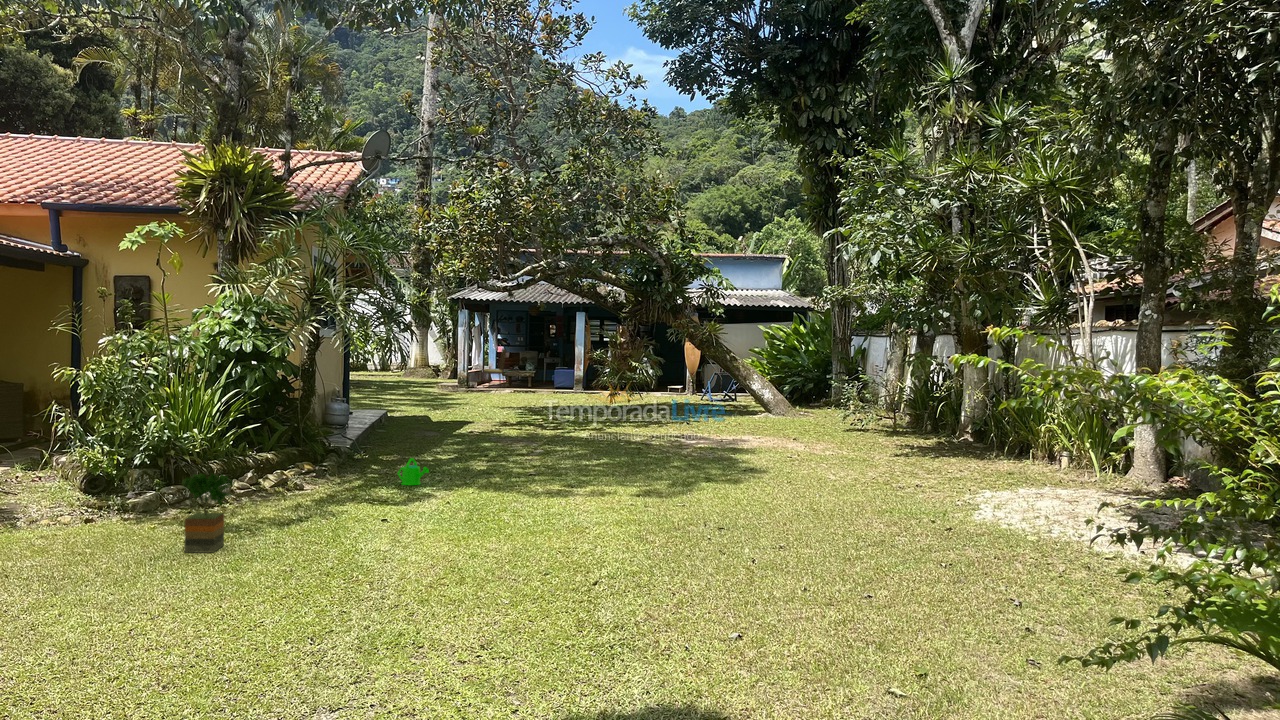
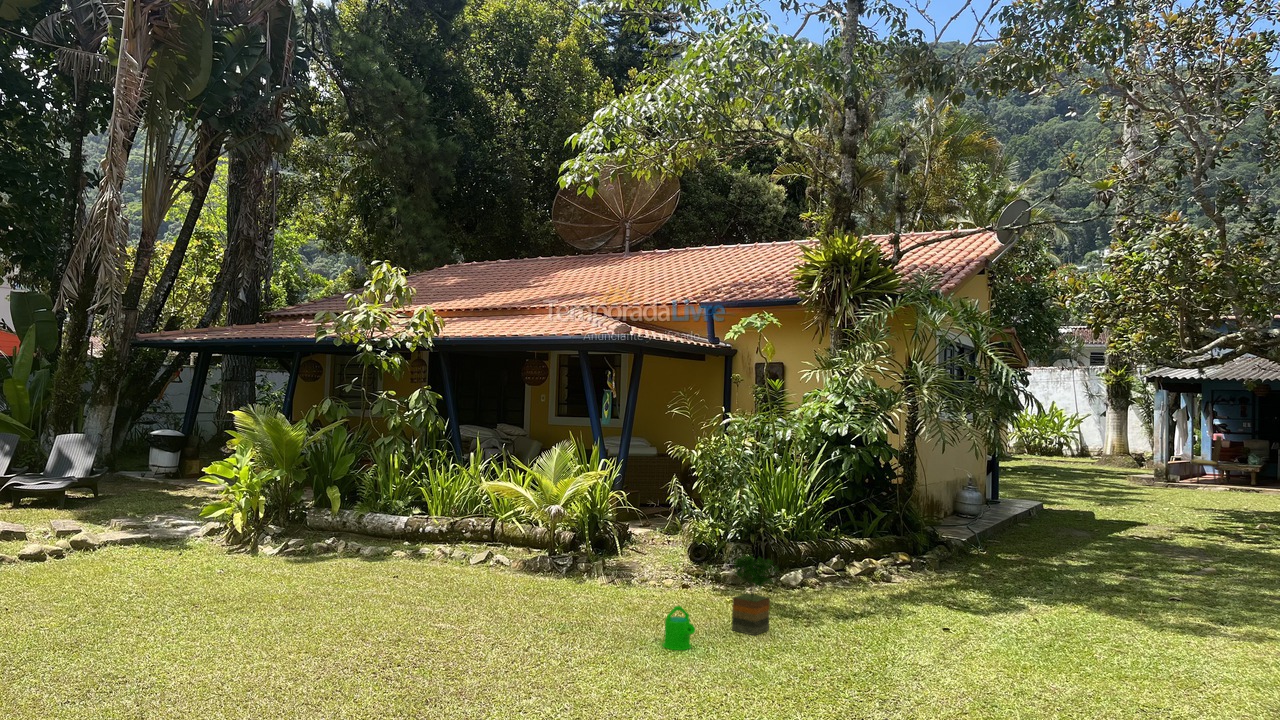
watering can: present [398,458,429,485] -> present [662,606,695,650]

